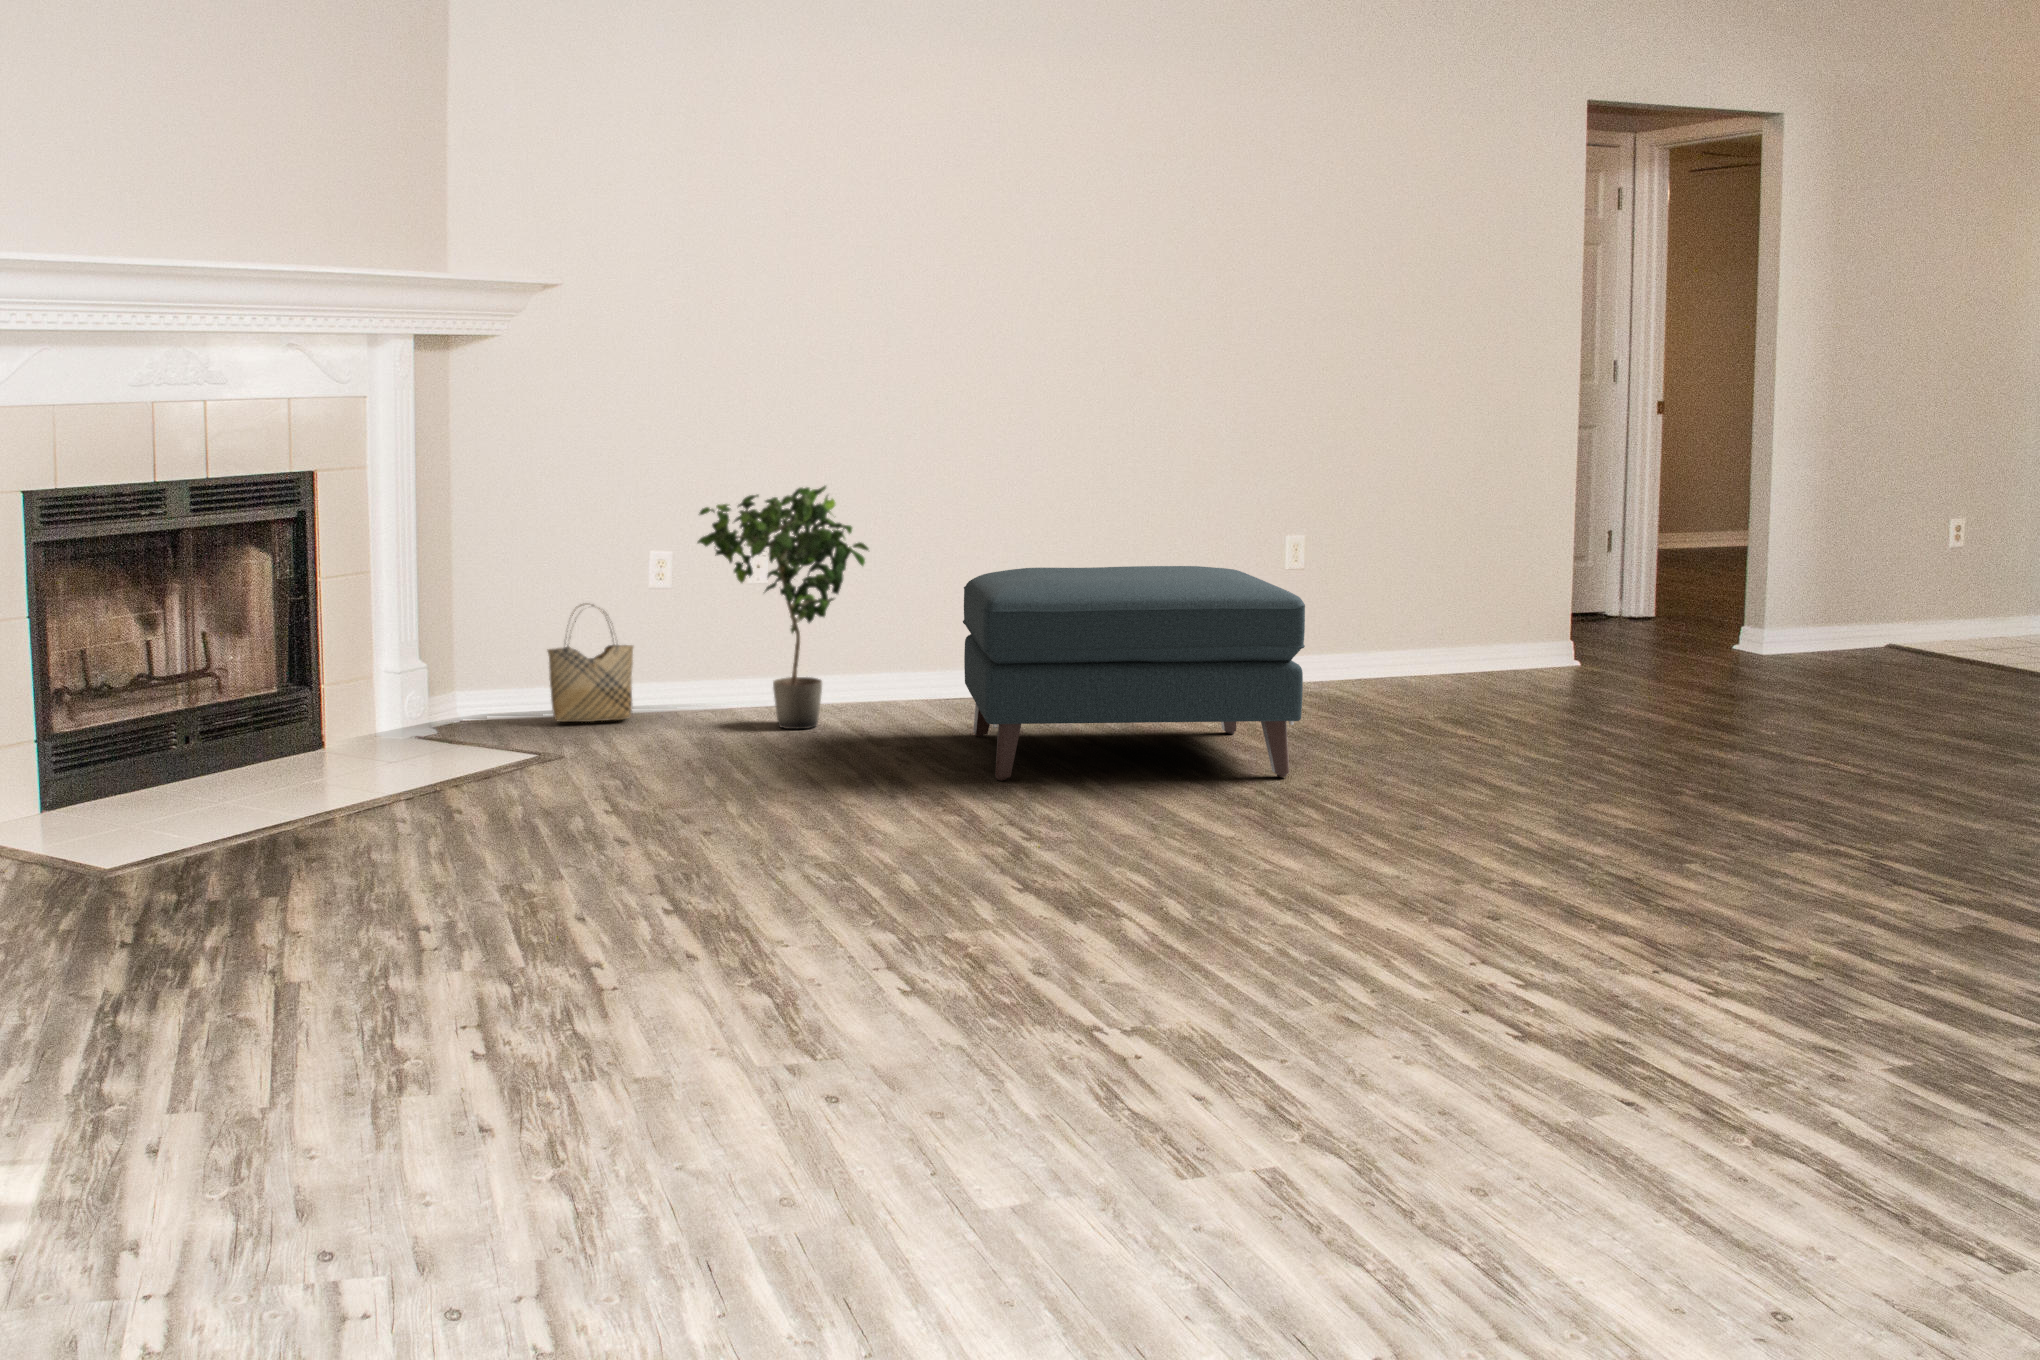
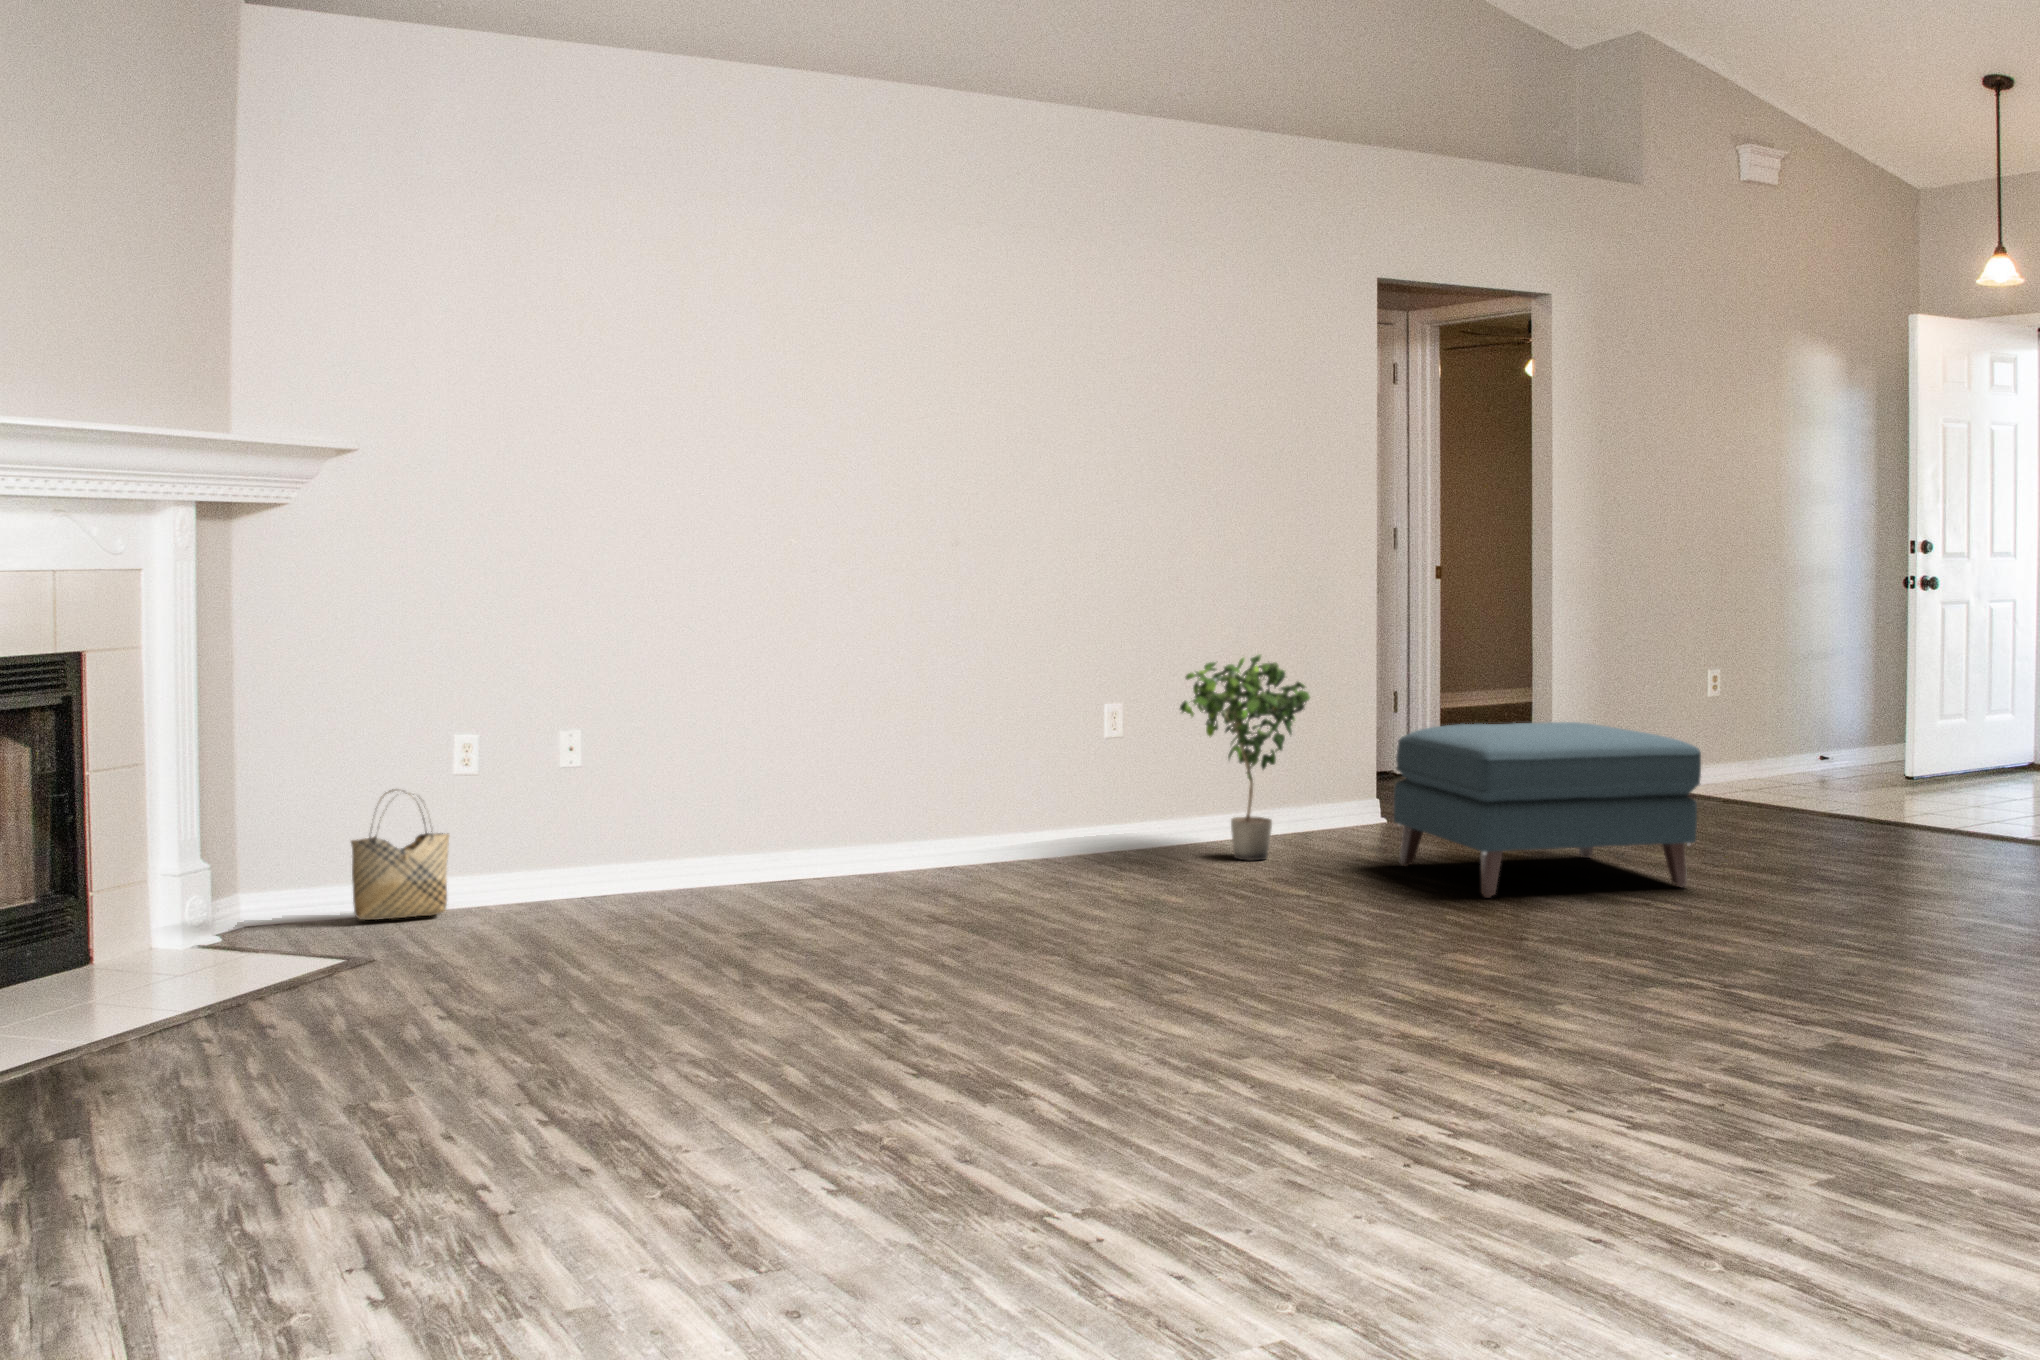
potted plant: present [698,486,869,729] -> present [1180,654,1310,860]
ottoman: present [963,566,1305,780] -> present [1394,722,1701,898]

